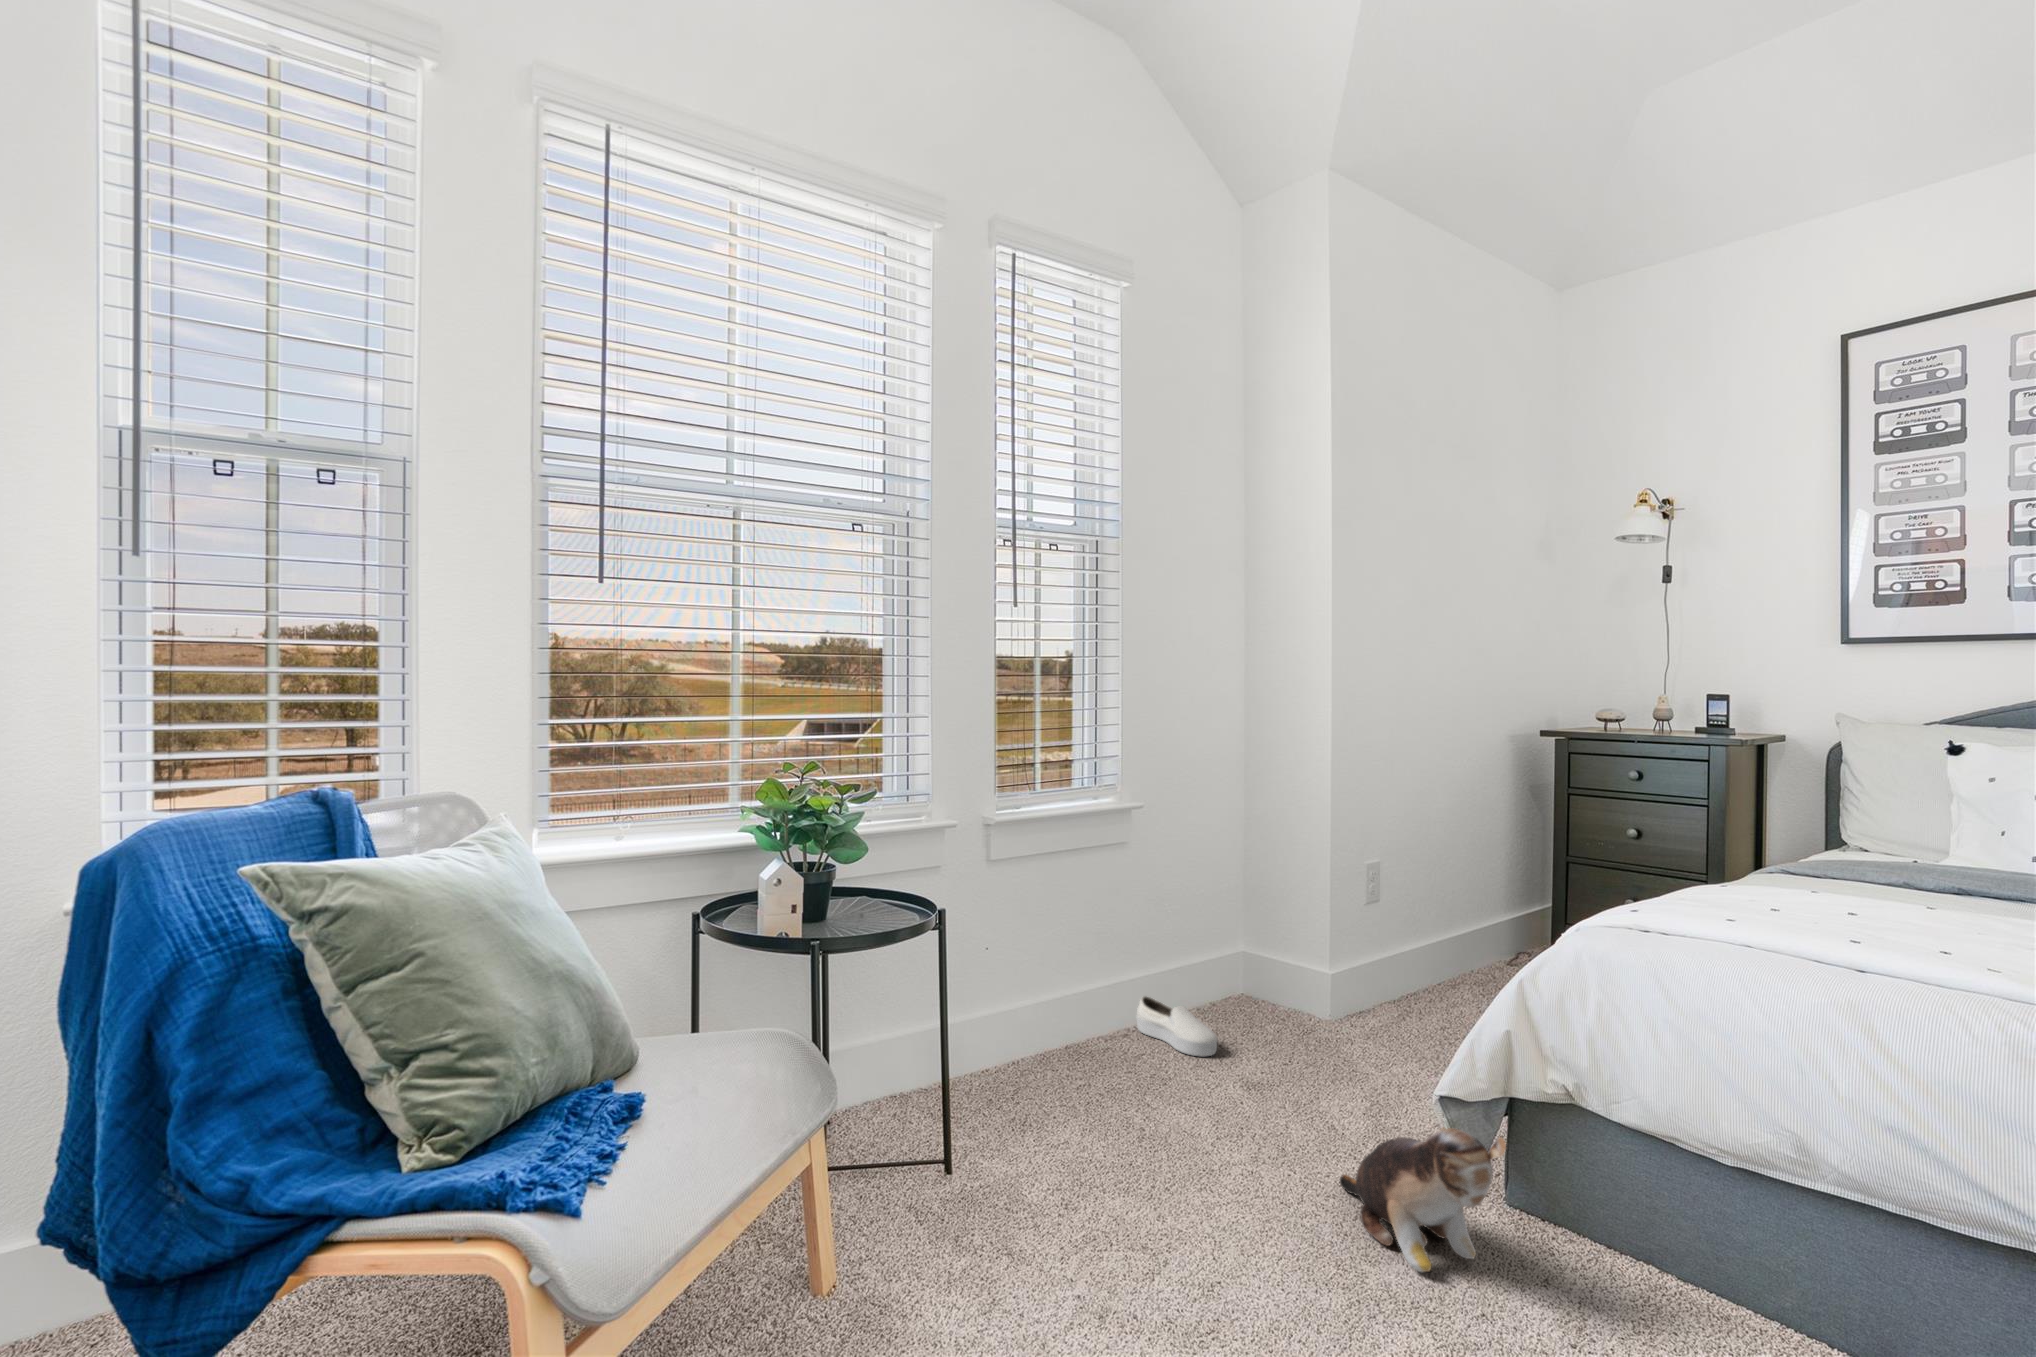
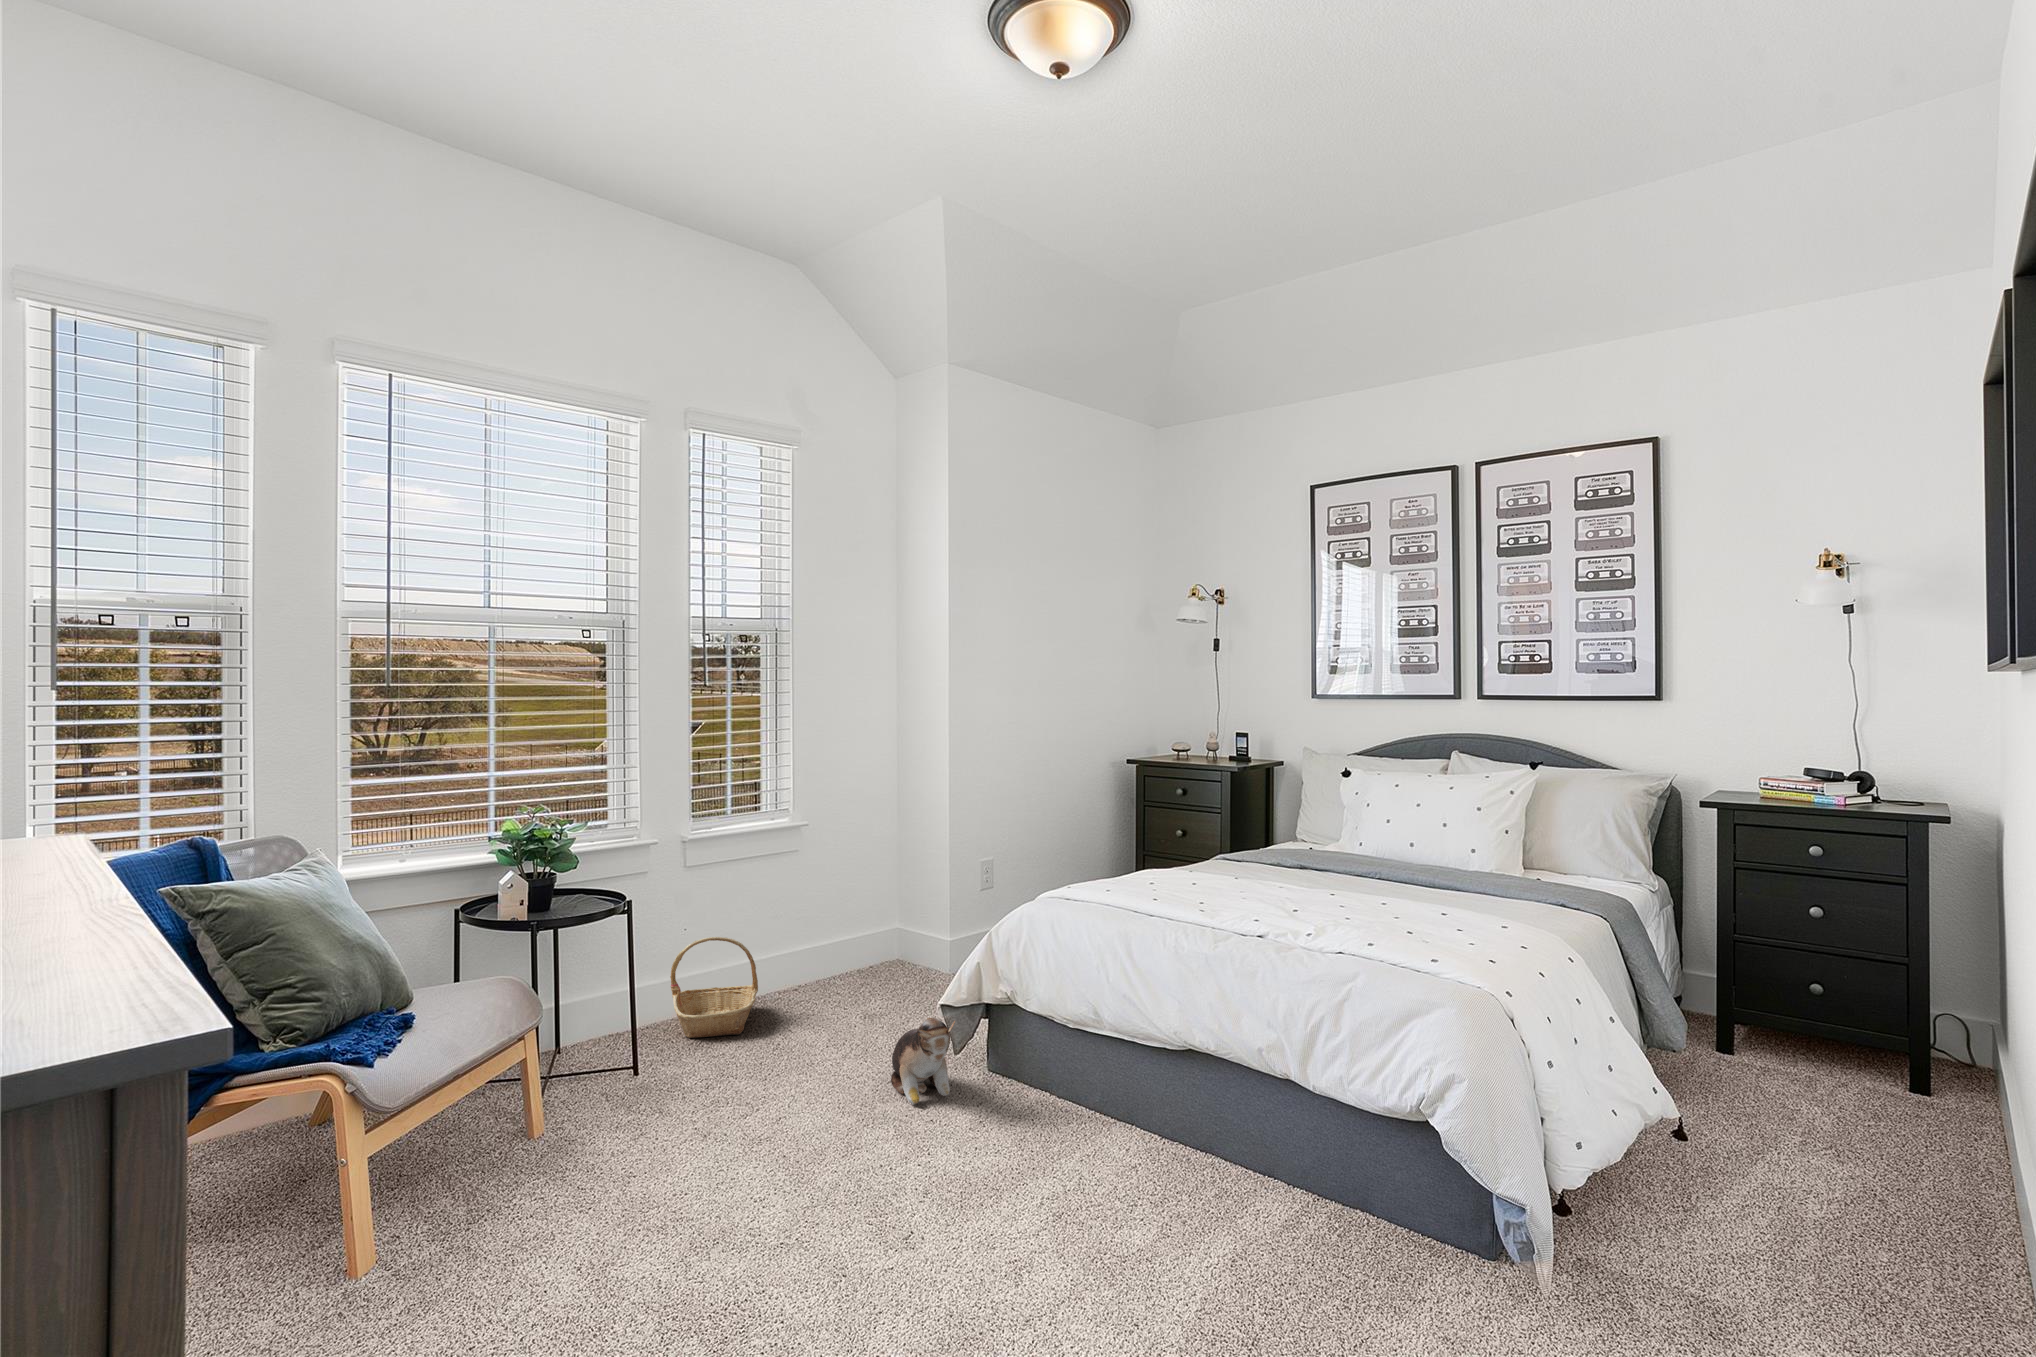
basket: none [972,962,1094,1108] -> present [670,937,758,1038]
shoe: present [1137,996,1218,1056] -> none [806,961,857,999]

